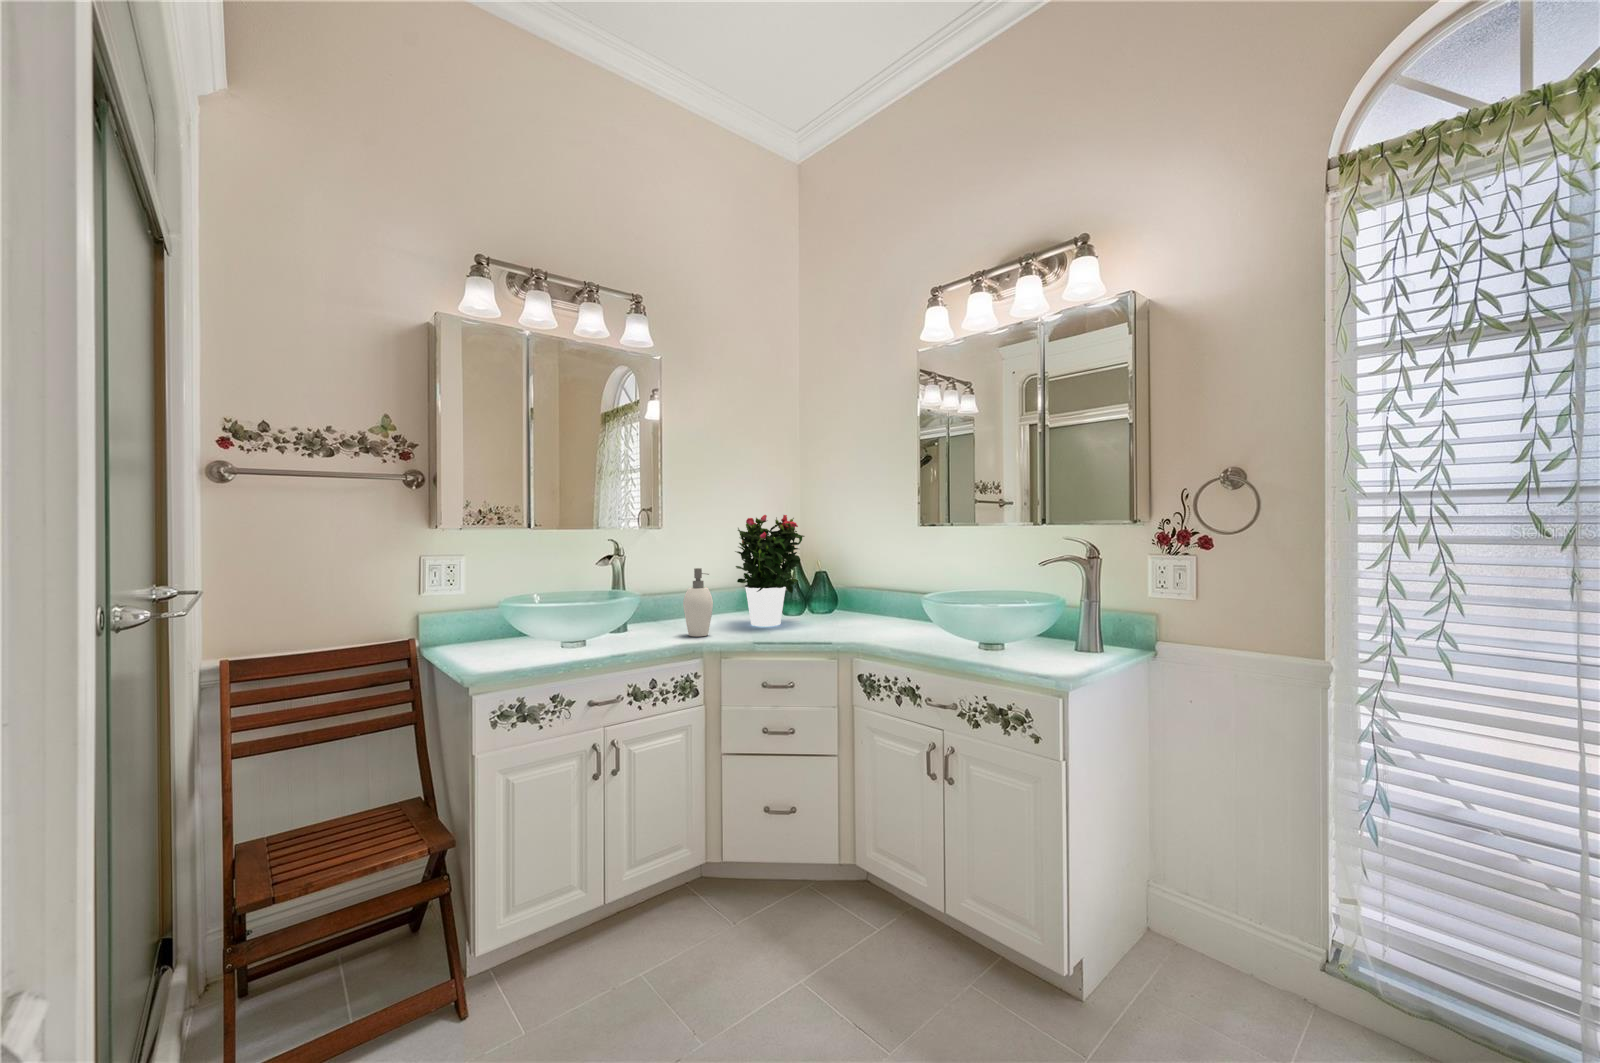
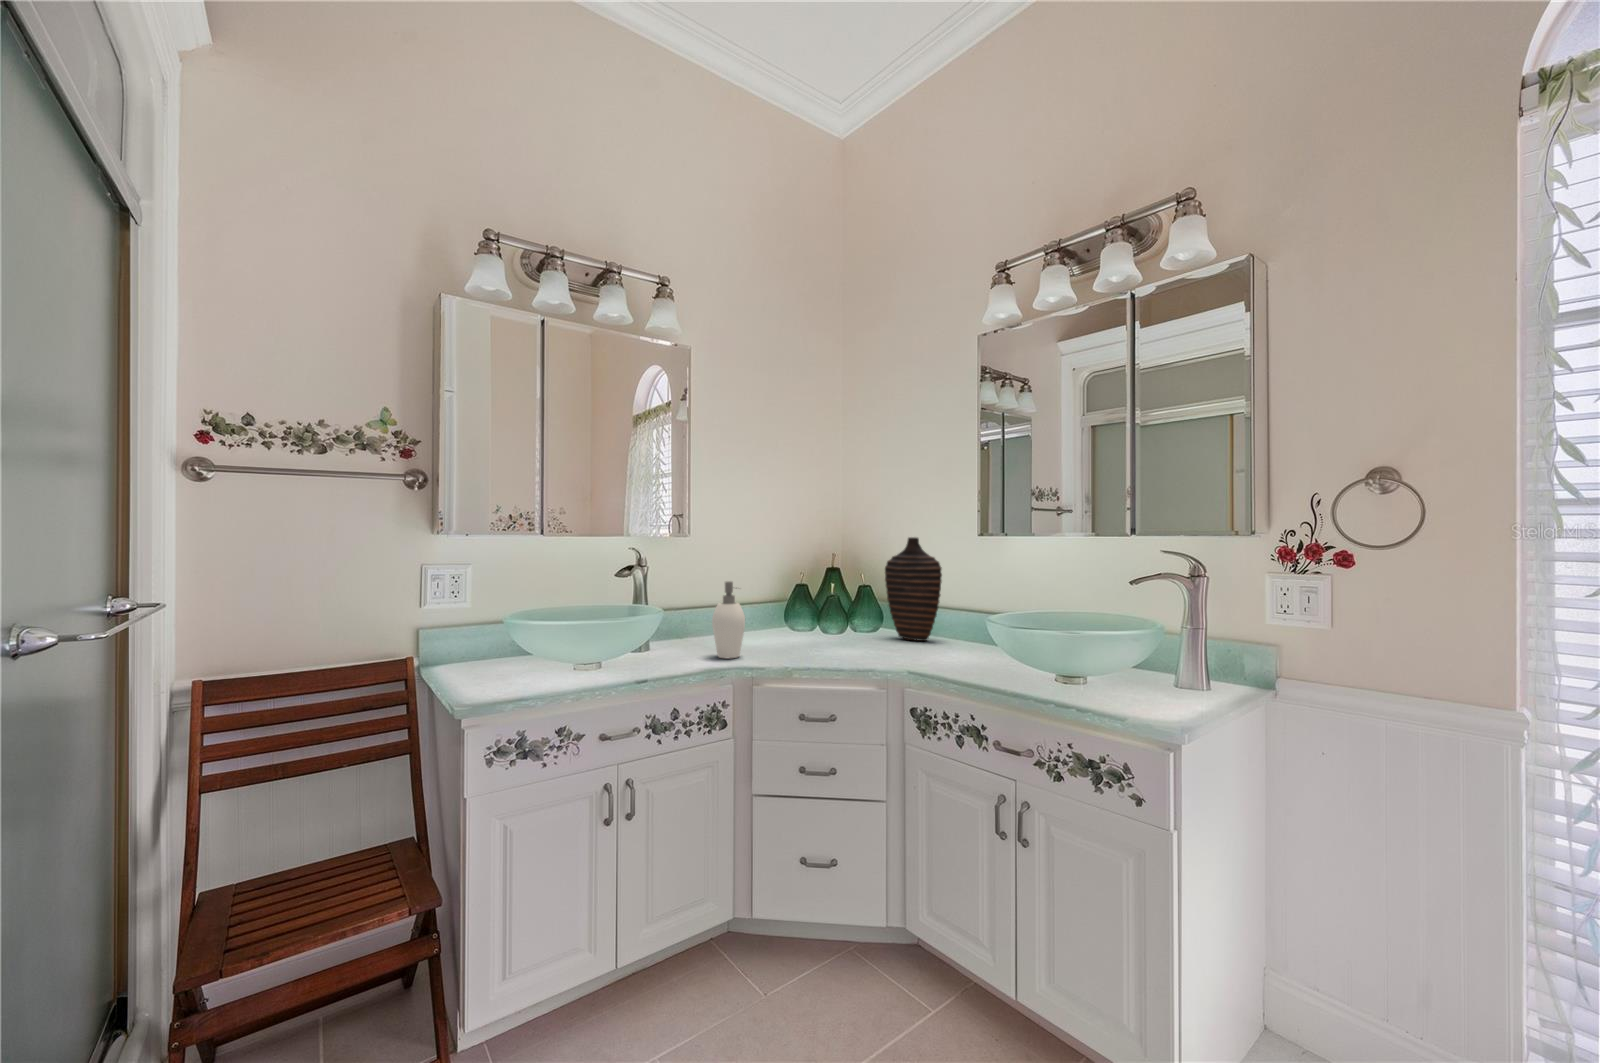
potted flower: present [735,515,804,626] -> none [770,522,849,647]
decorative vase: none [838,528,888,620] -> present [885,537,942,641]

